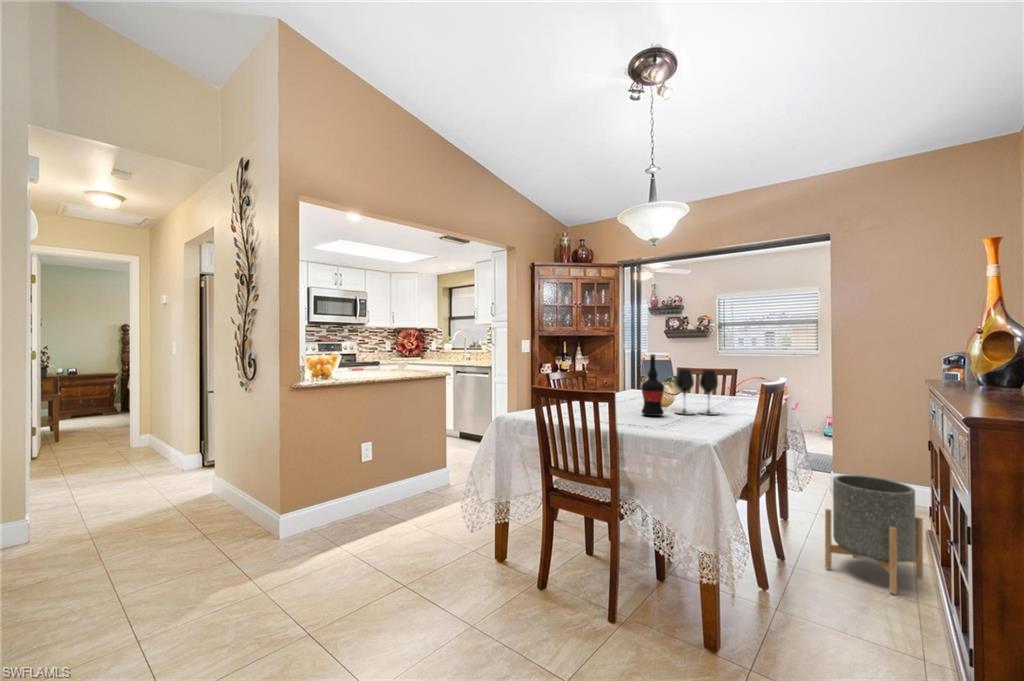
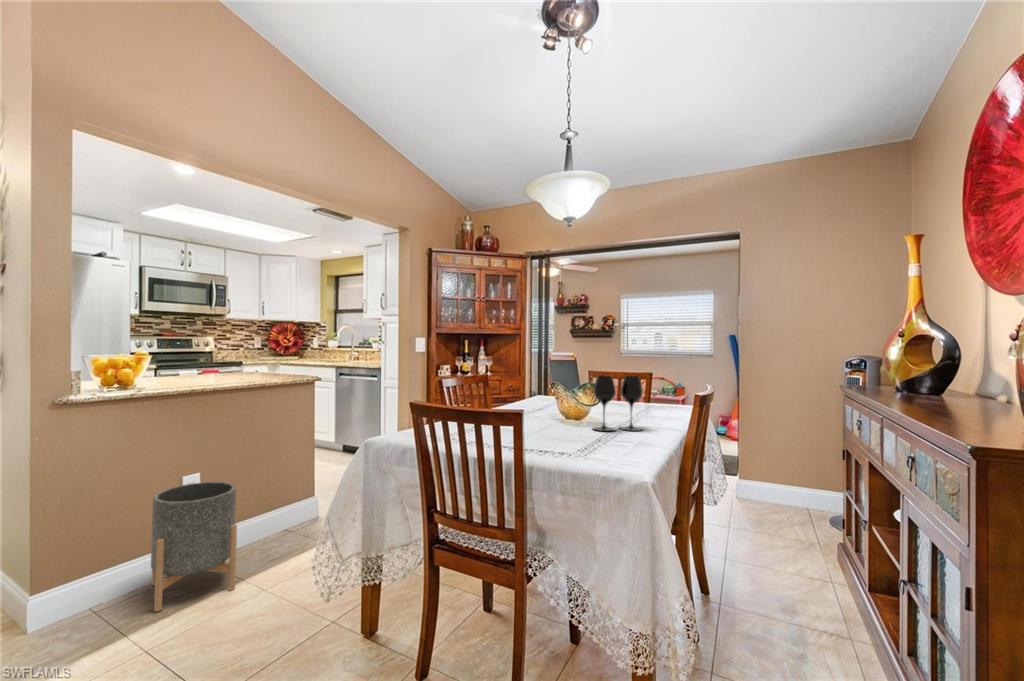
wine bottle: present [642,354,664,416] -> none [554,357,581,435]
planter: present [825,475,923,594] -> present [151,482,237,612]

